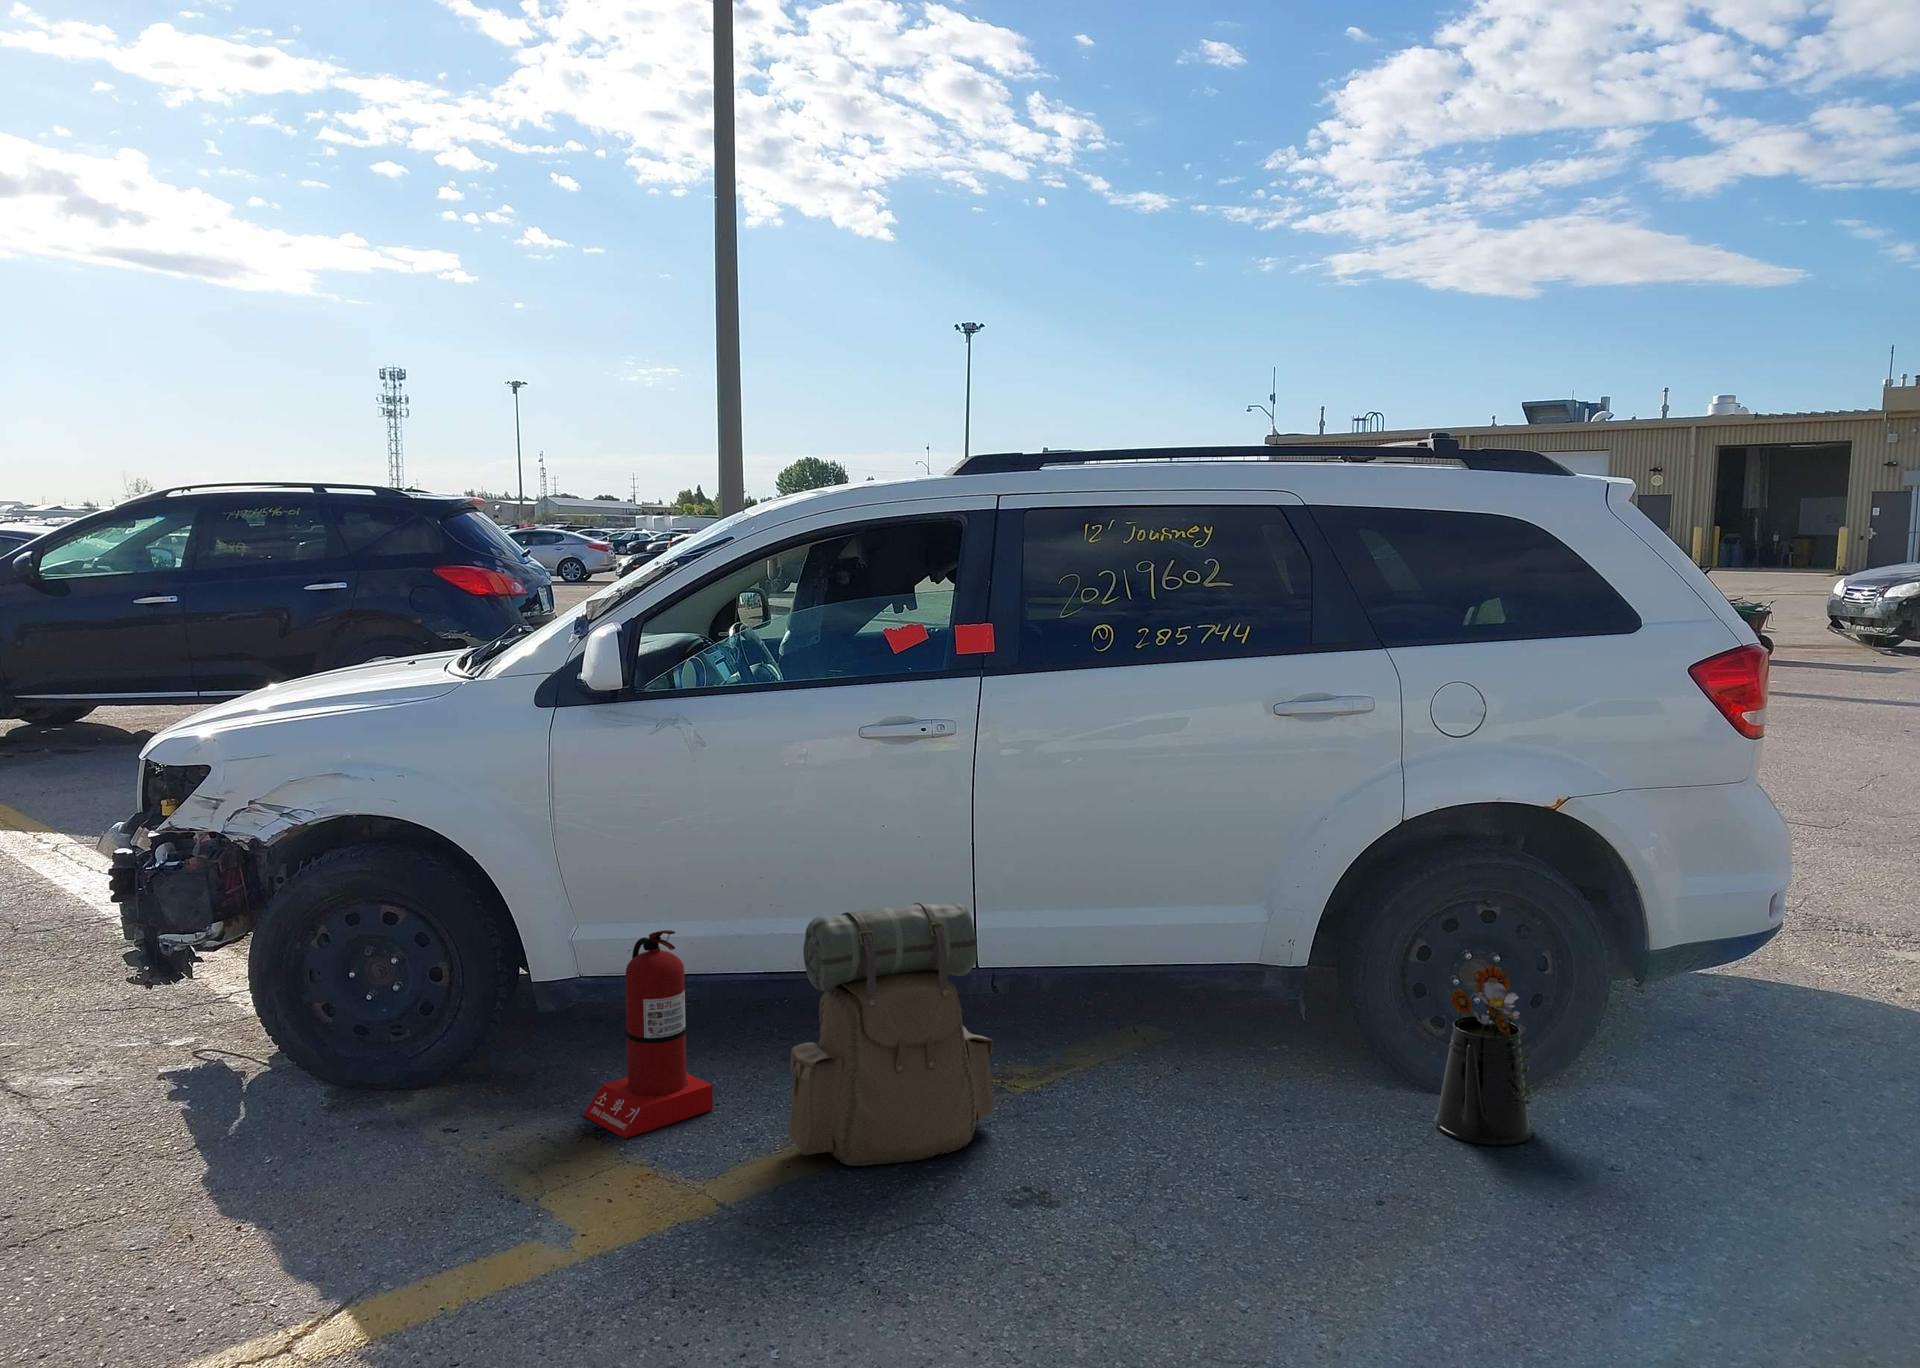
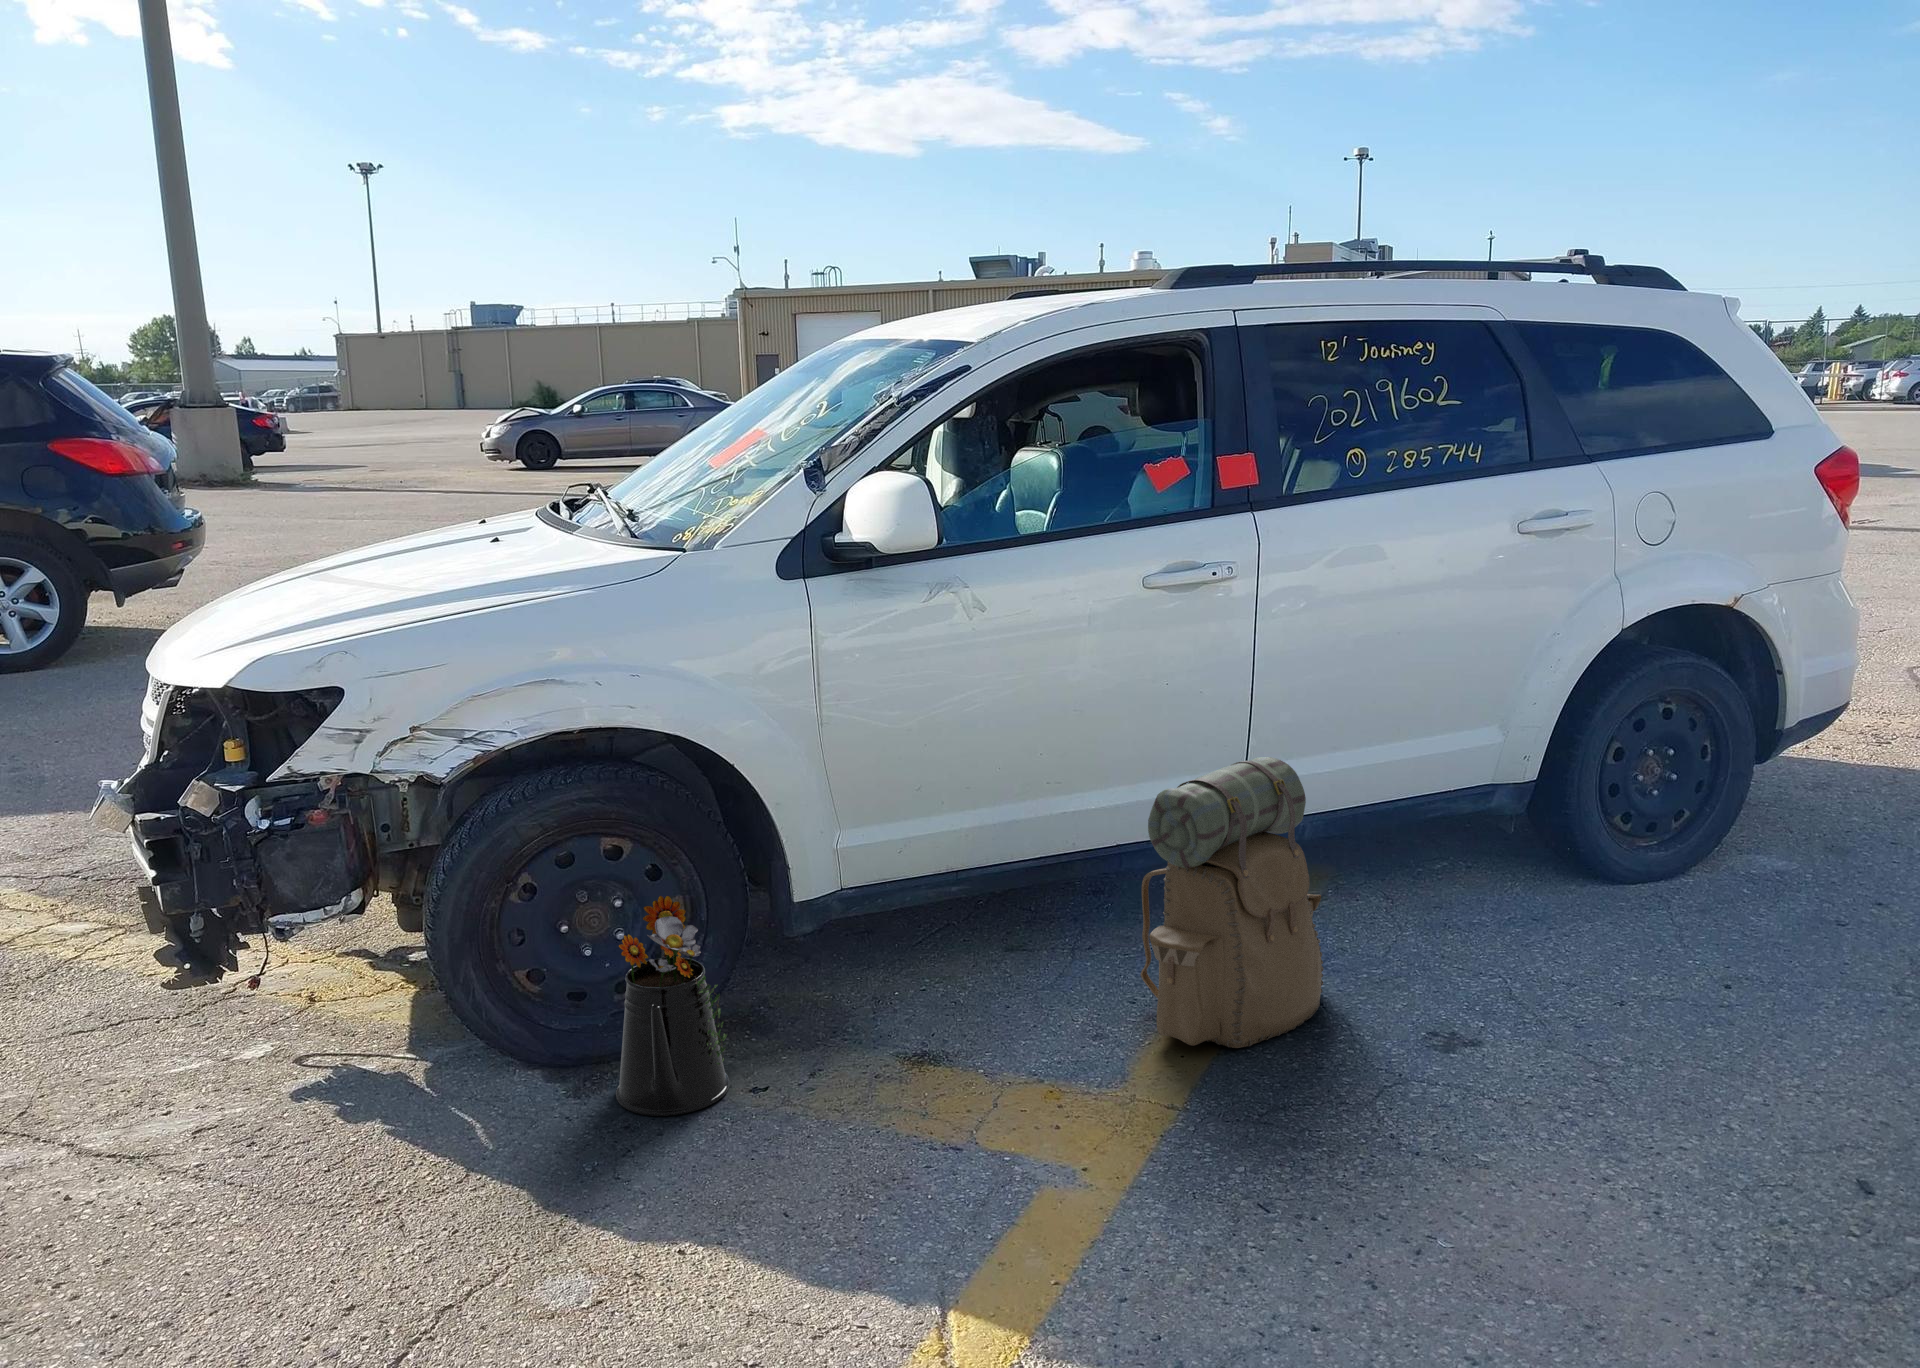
fire extinguisher: present [583,930,713,1139] -> none [887,824,1017,1064]
watering can: present [1434,965,1533,1145] -> present [616,896,730,1116]

